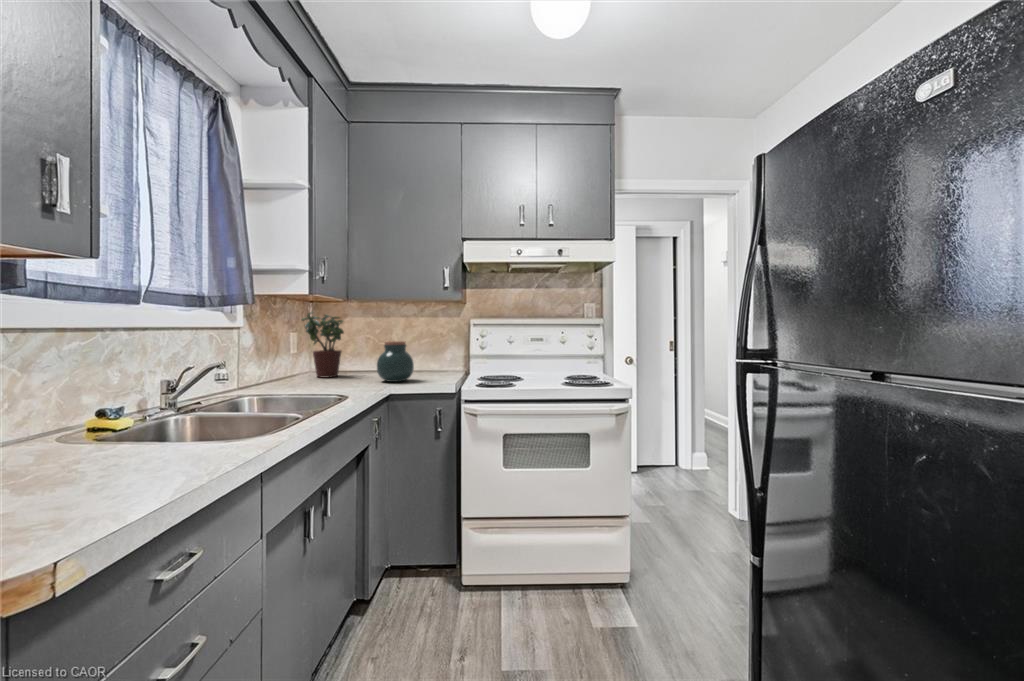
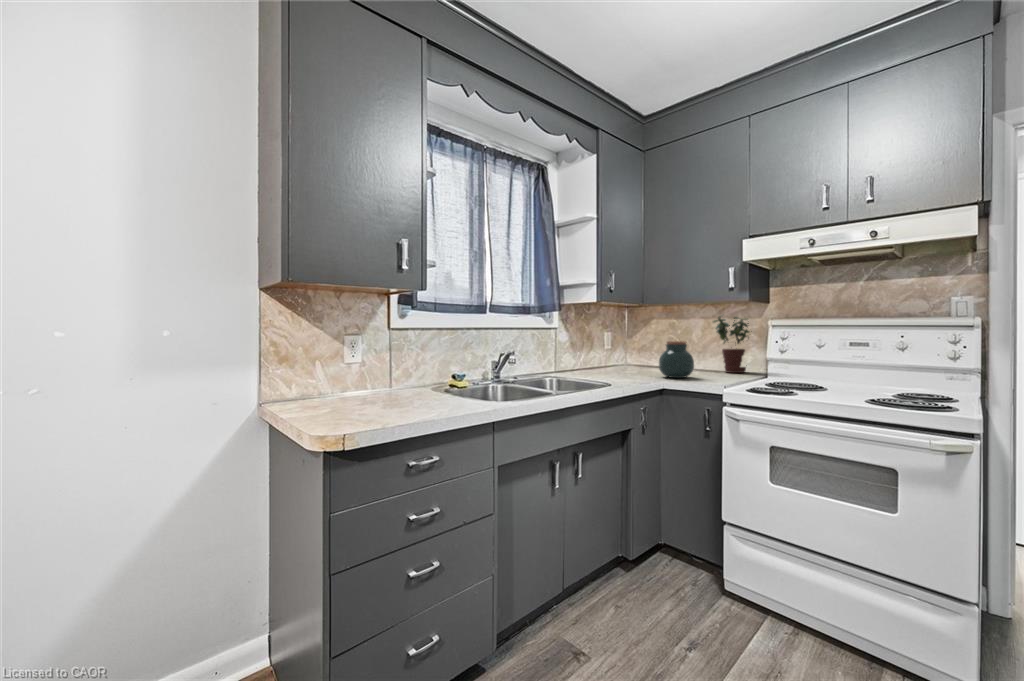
potted plant: present [302,312,344,378] -> present [713,316,752,373]

